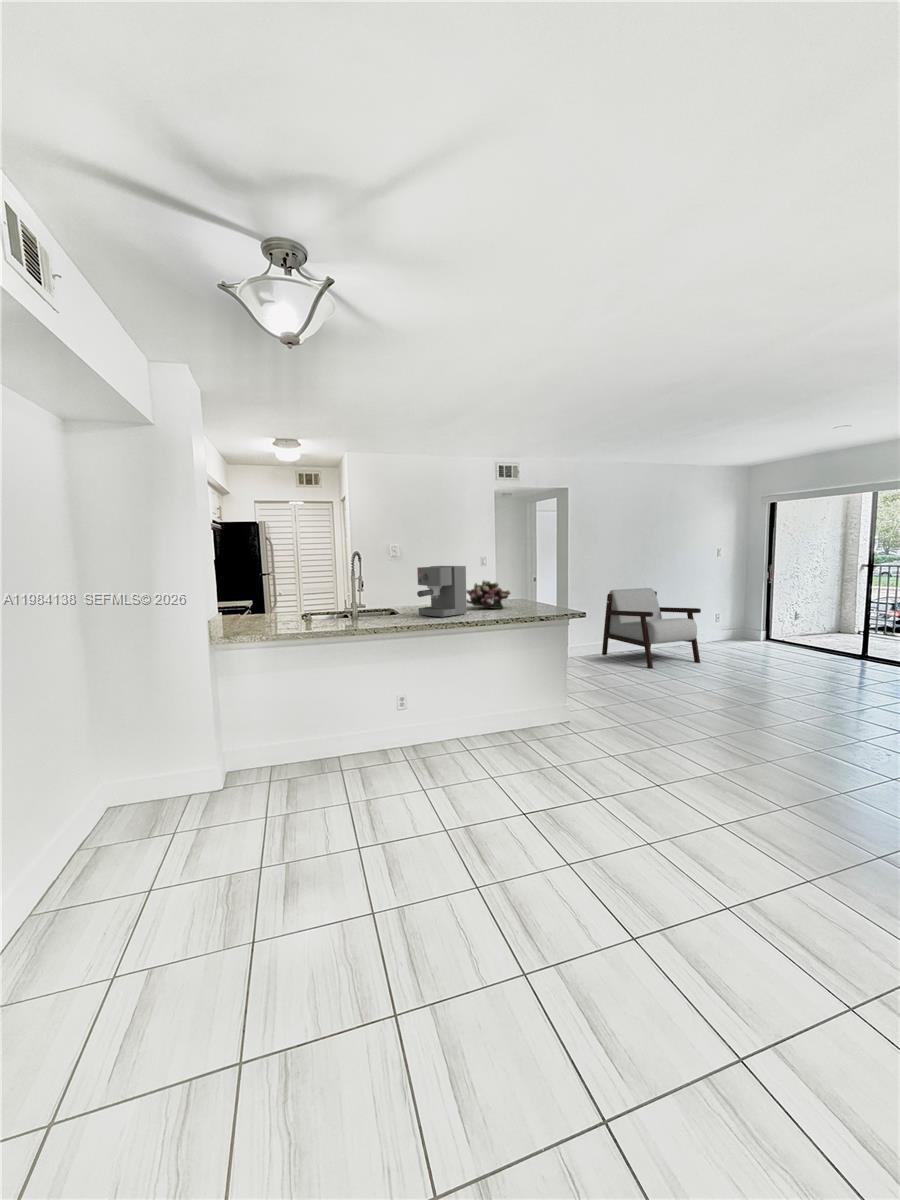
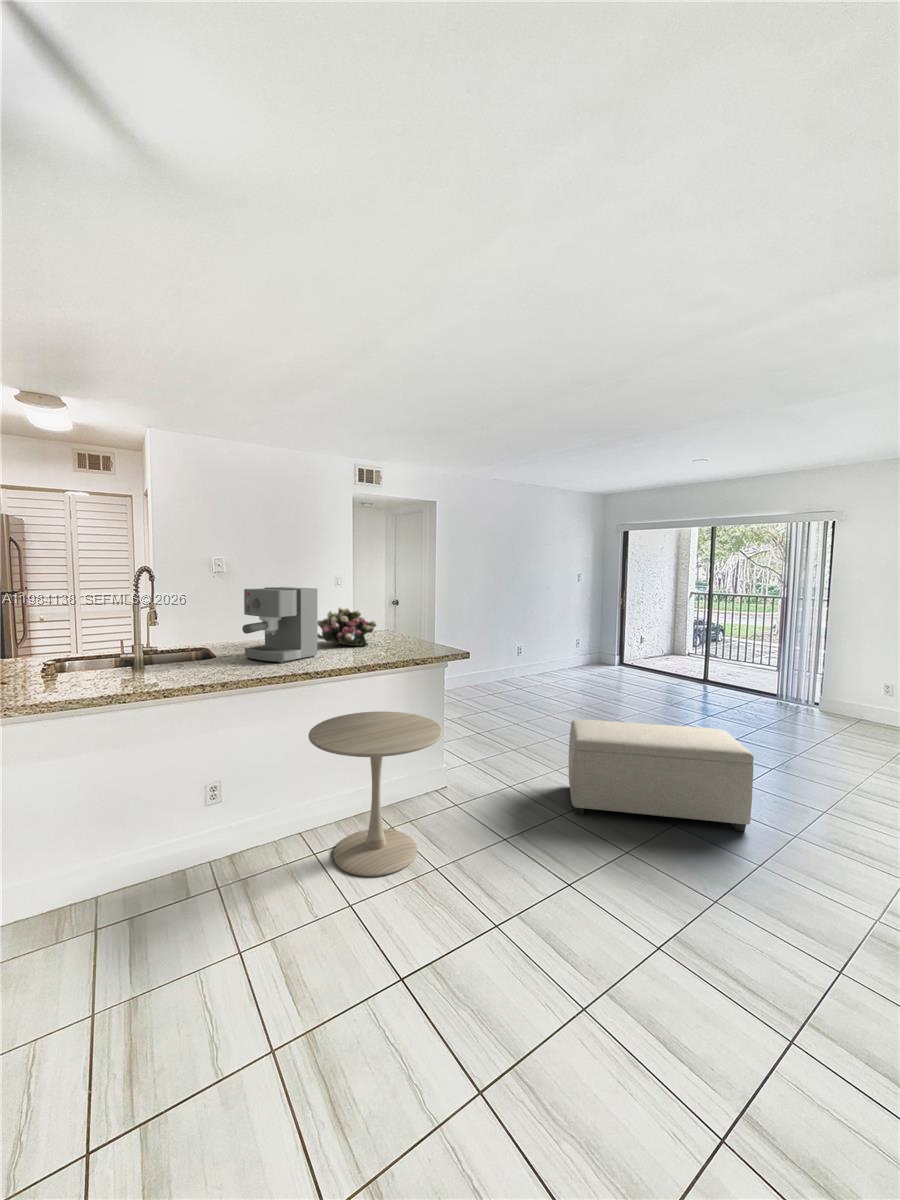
armchair: present [602,588,701,669] -> none [468,614,570,704]
side table: none [460,655,554,763] -> present [308,711,442,876]
ottoman: none [667,672,835,768] -> present [569,720,754,831]

